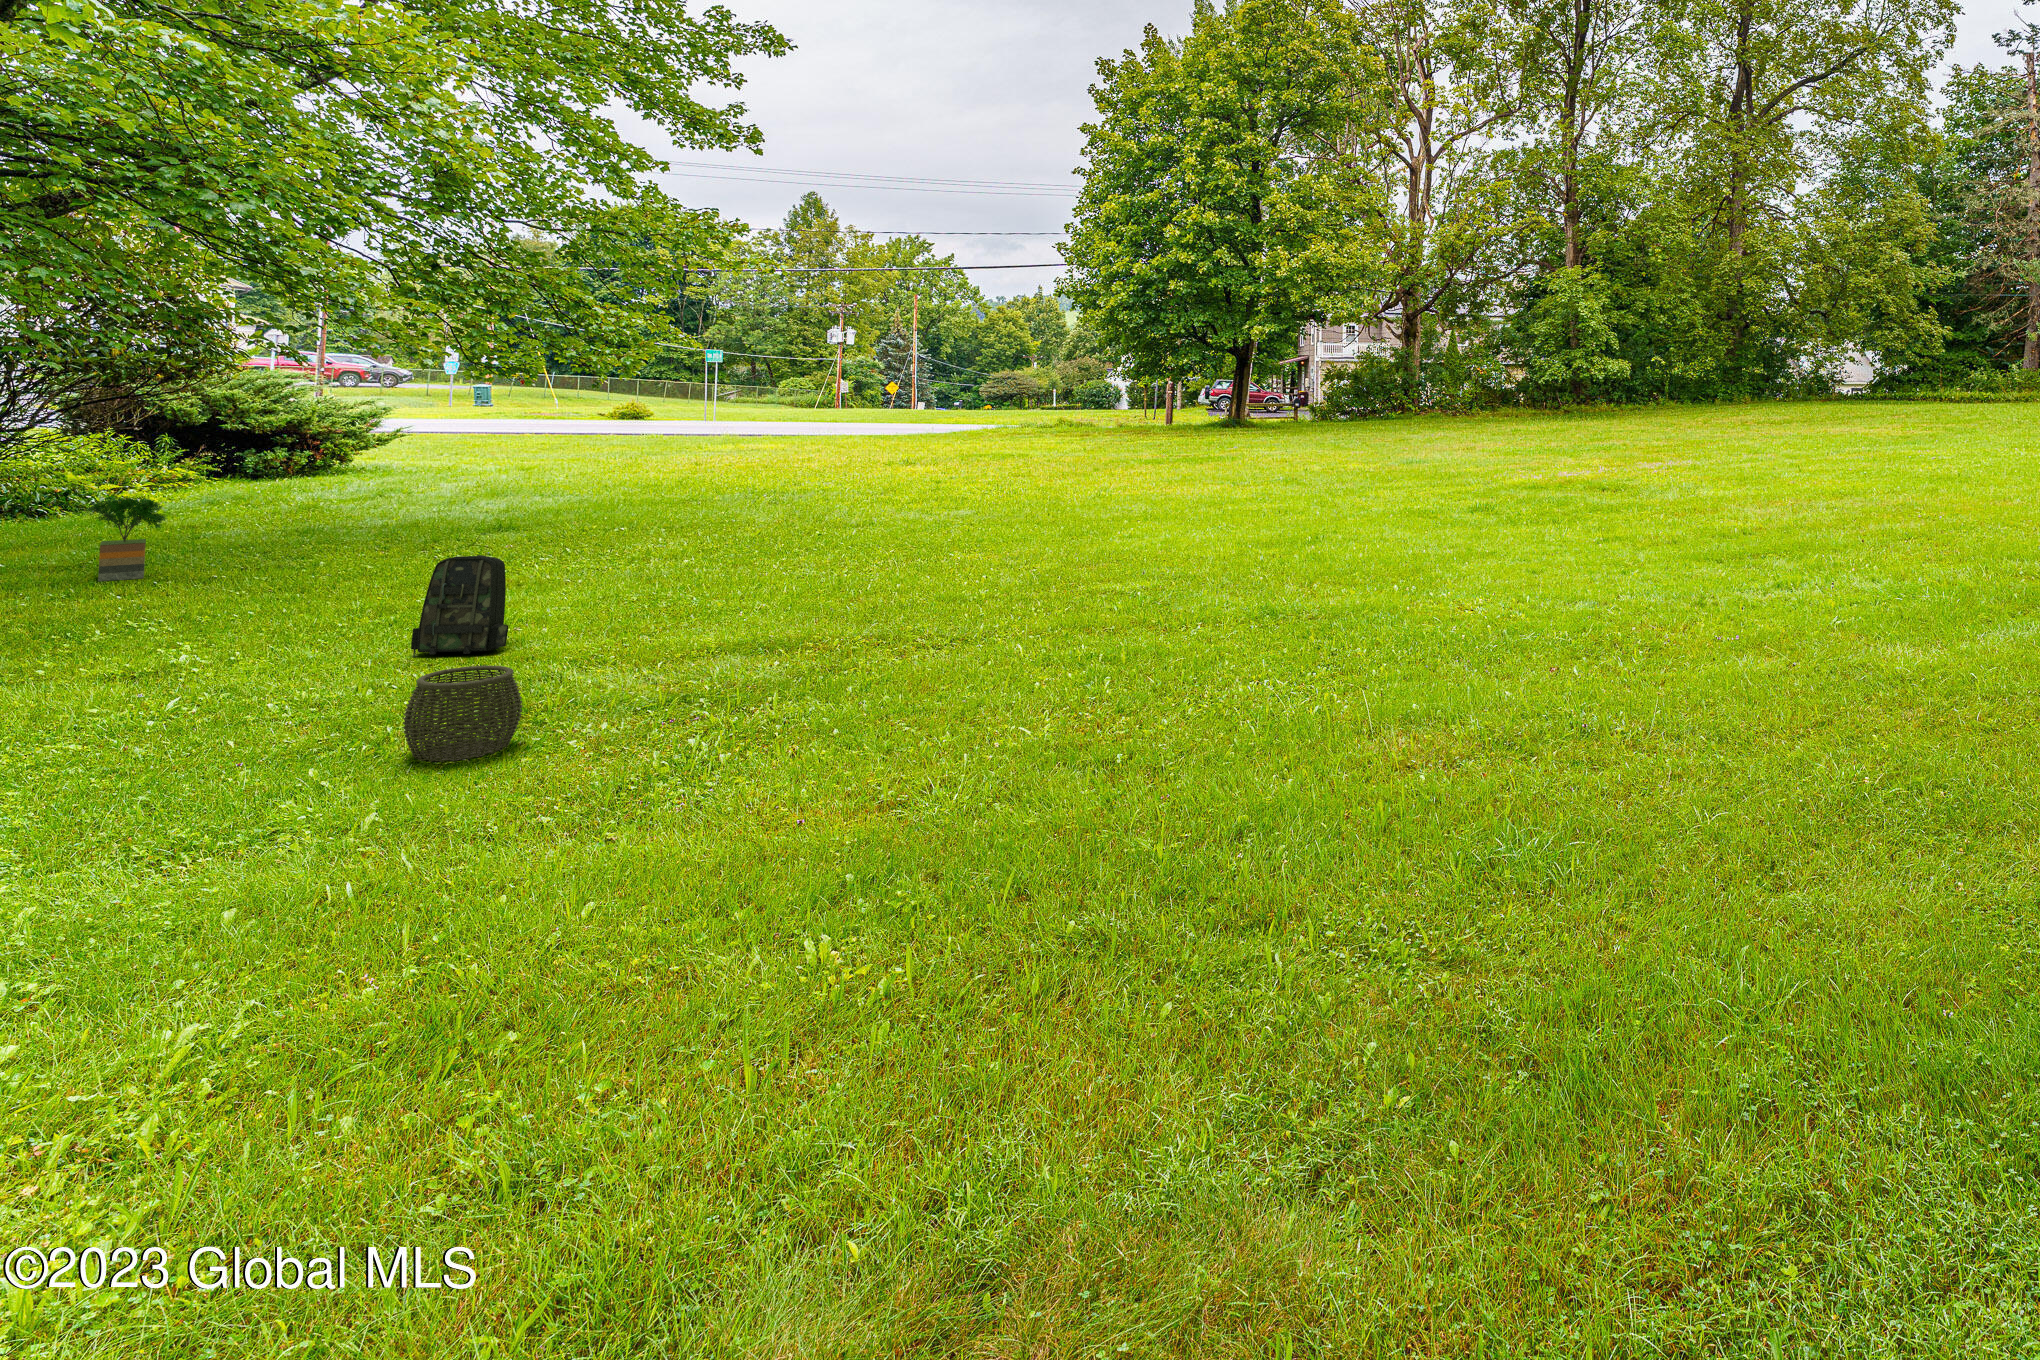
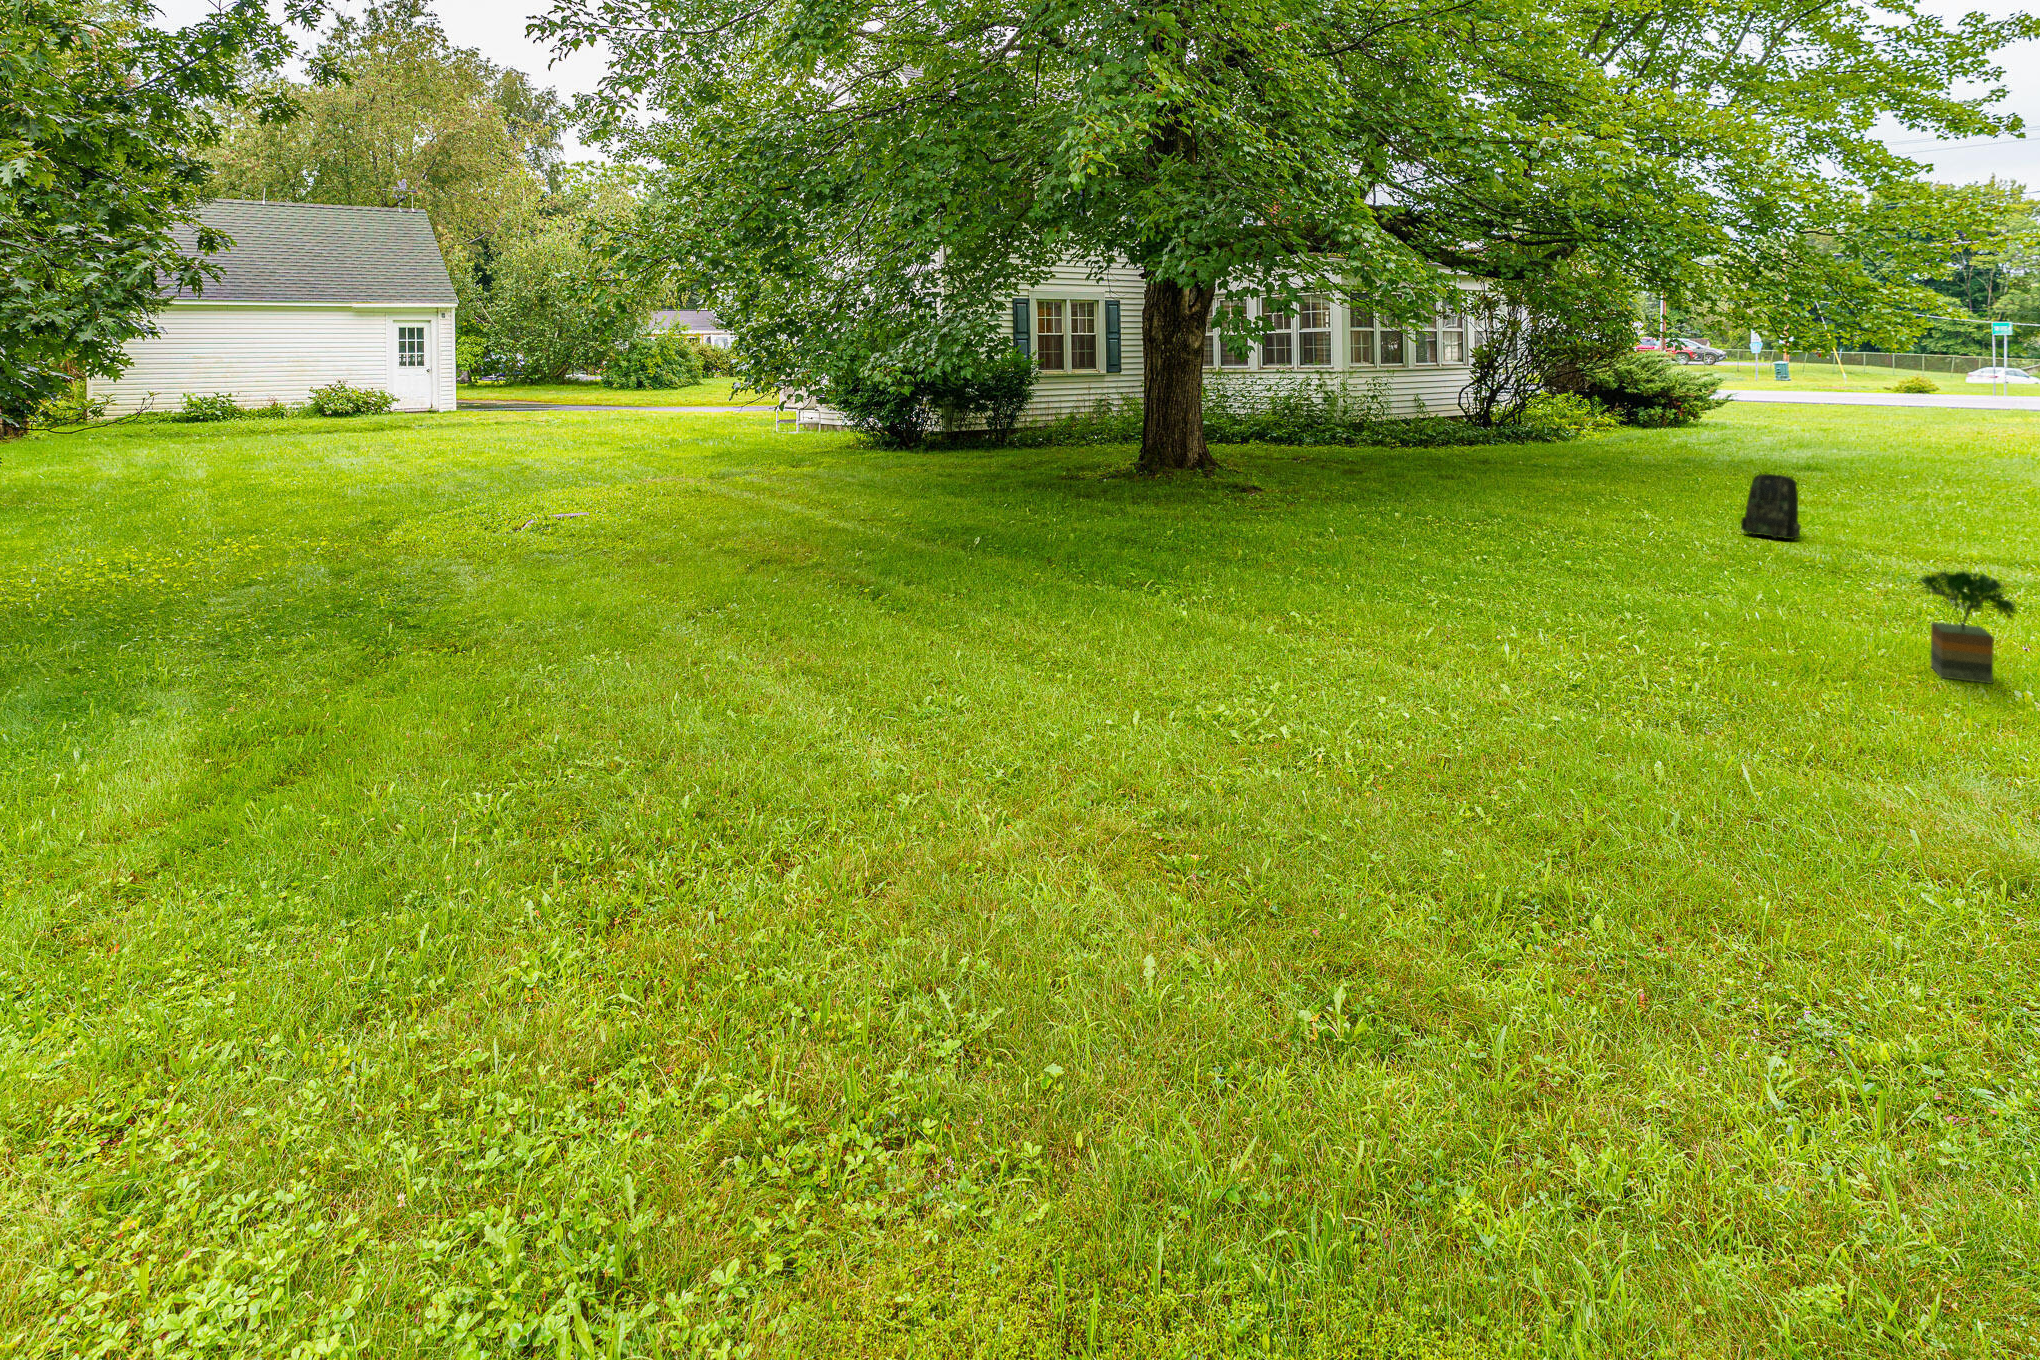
potted tree: present [88,498,167,581] -> present [1921,570,2016,683]
woven basket: present [403,666,522,762] -> none [1738,536,1807,593]

